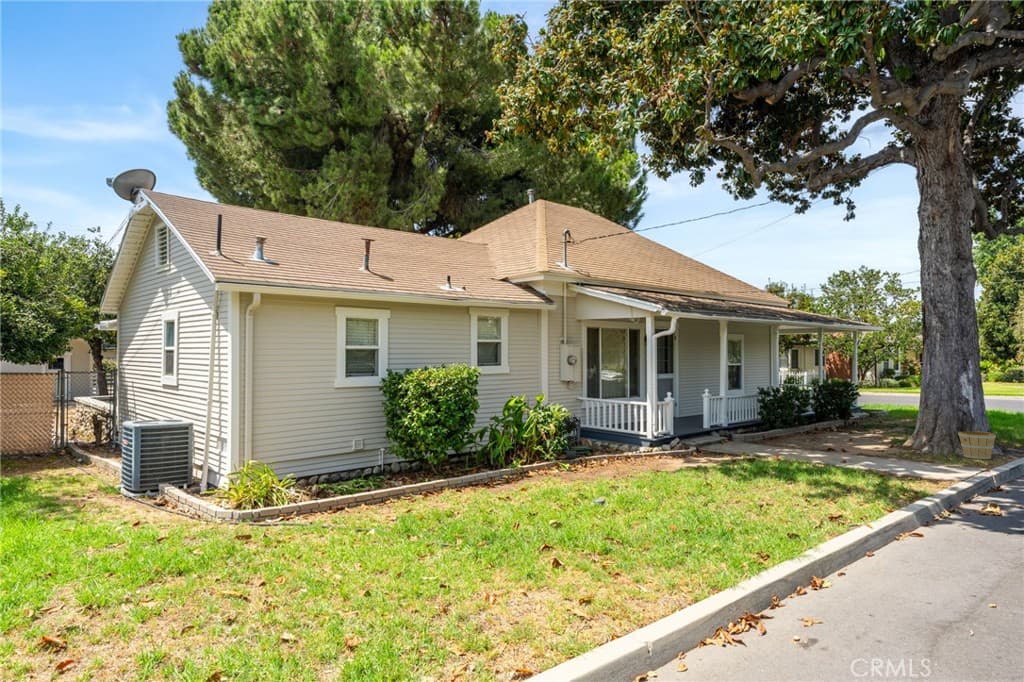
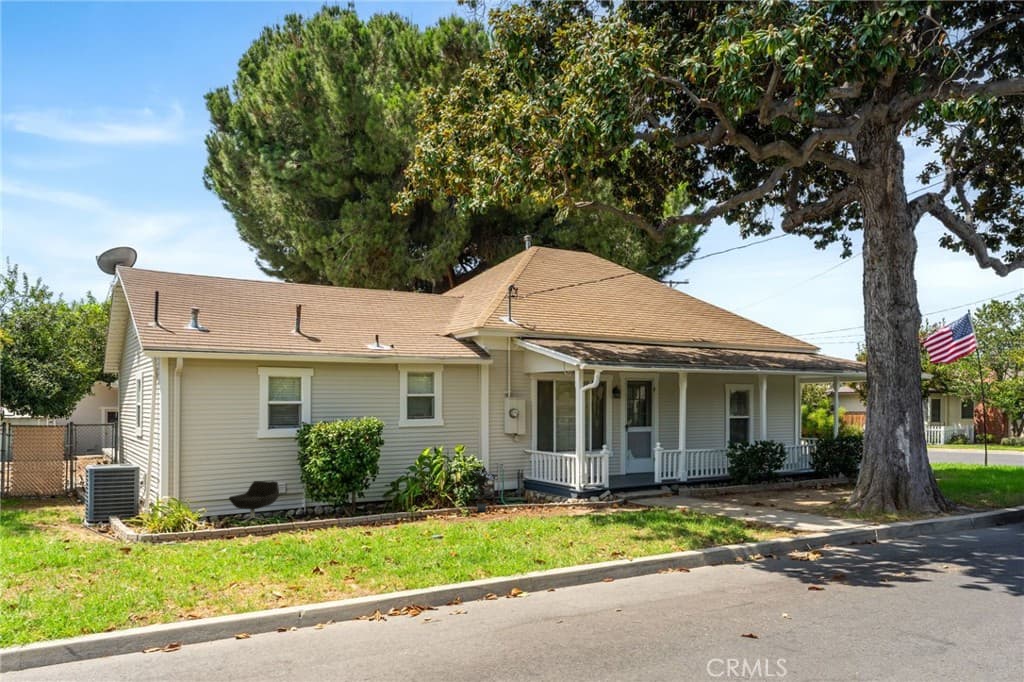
wooden bucket: present [958,431,996,459] -> none [896,500,933,532]
lounge chair: none [318,436,371,485] -> present [229,481,279,521]

